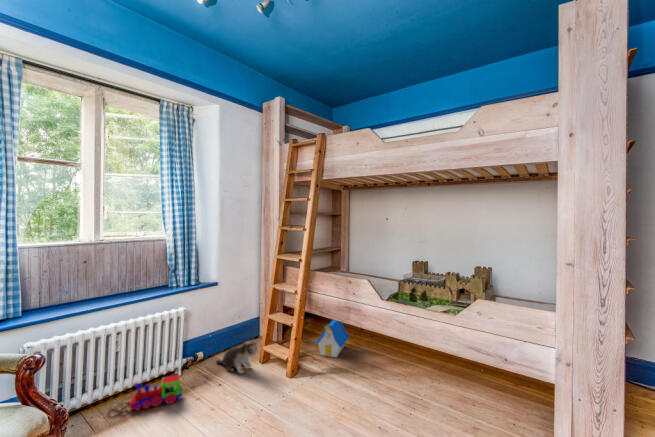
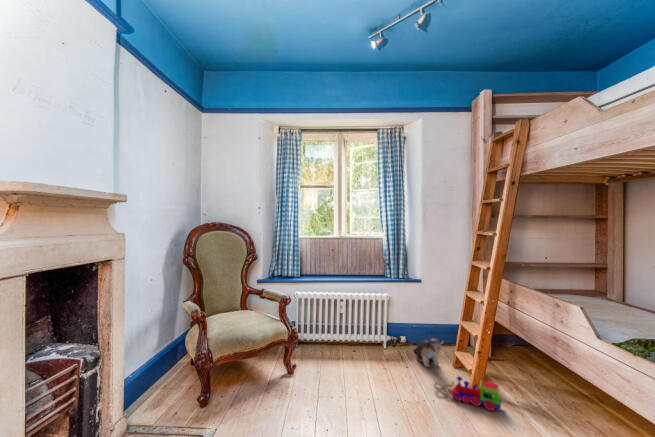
toy house: present [315,320,349,357] -> none [519,348,579,398]
toy train: present [107,375,182,410] -> present [434,377,501,410]

